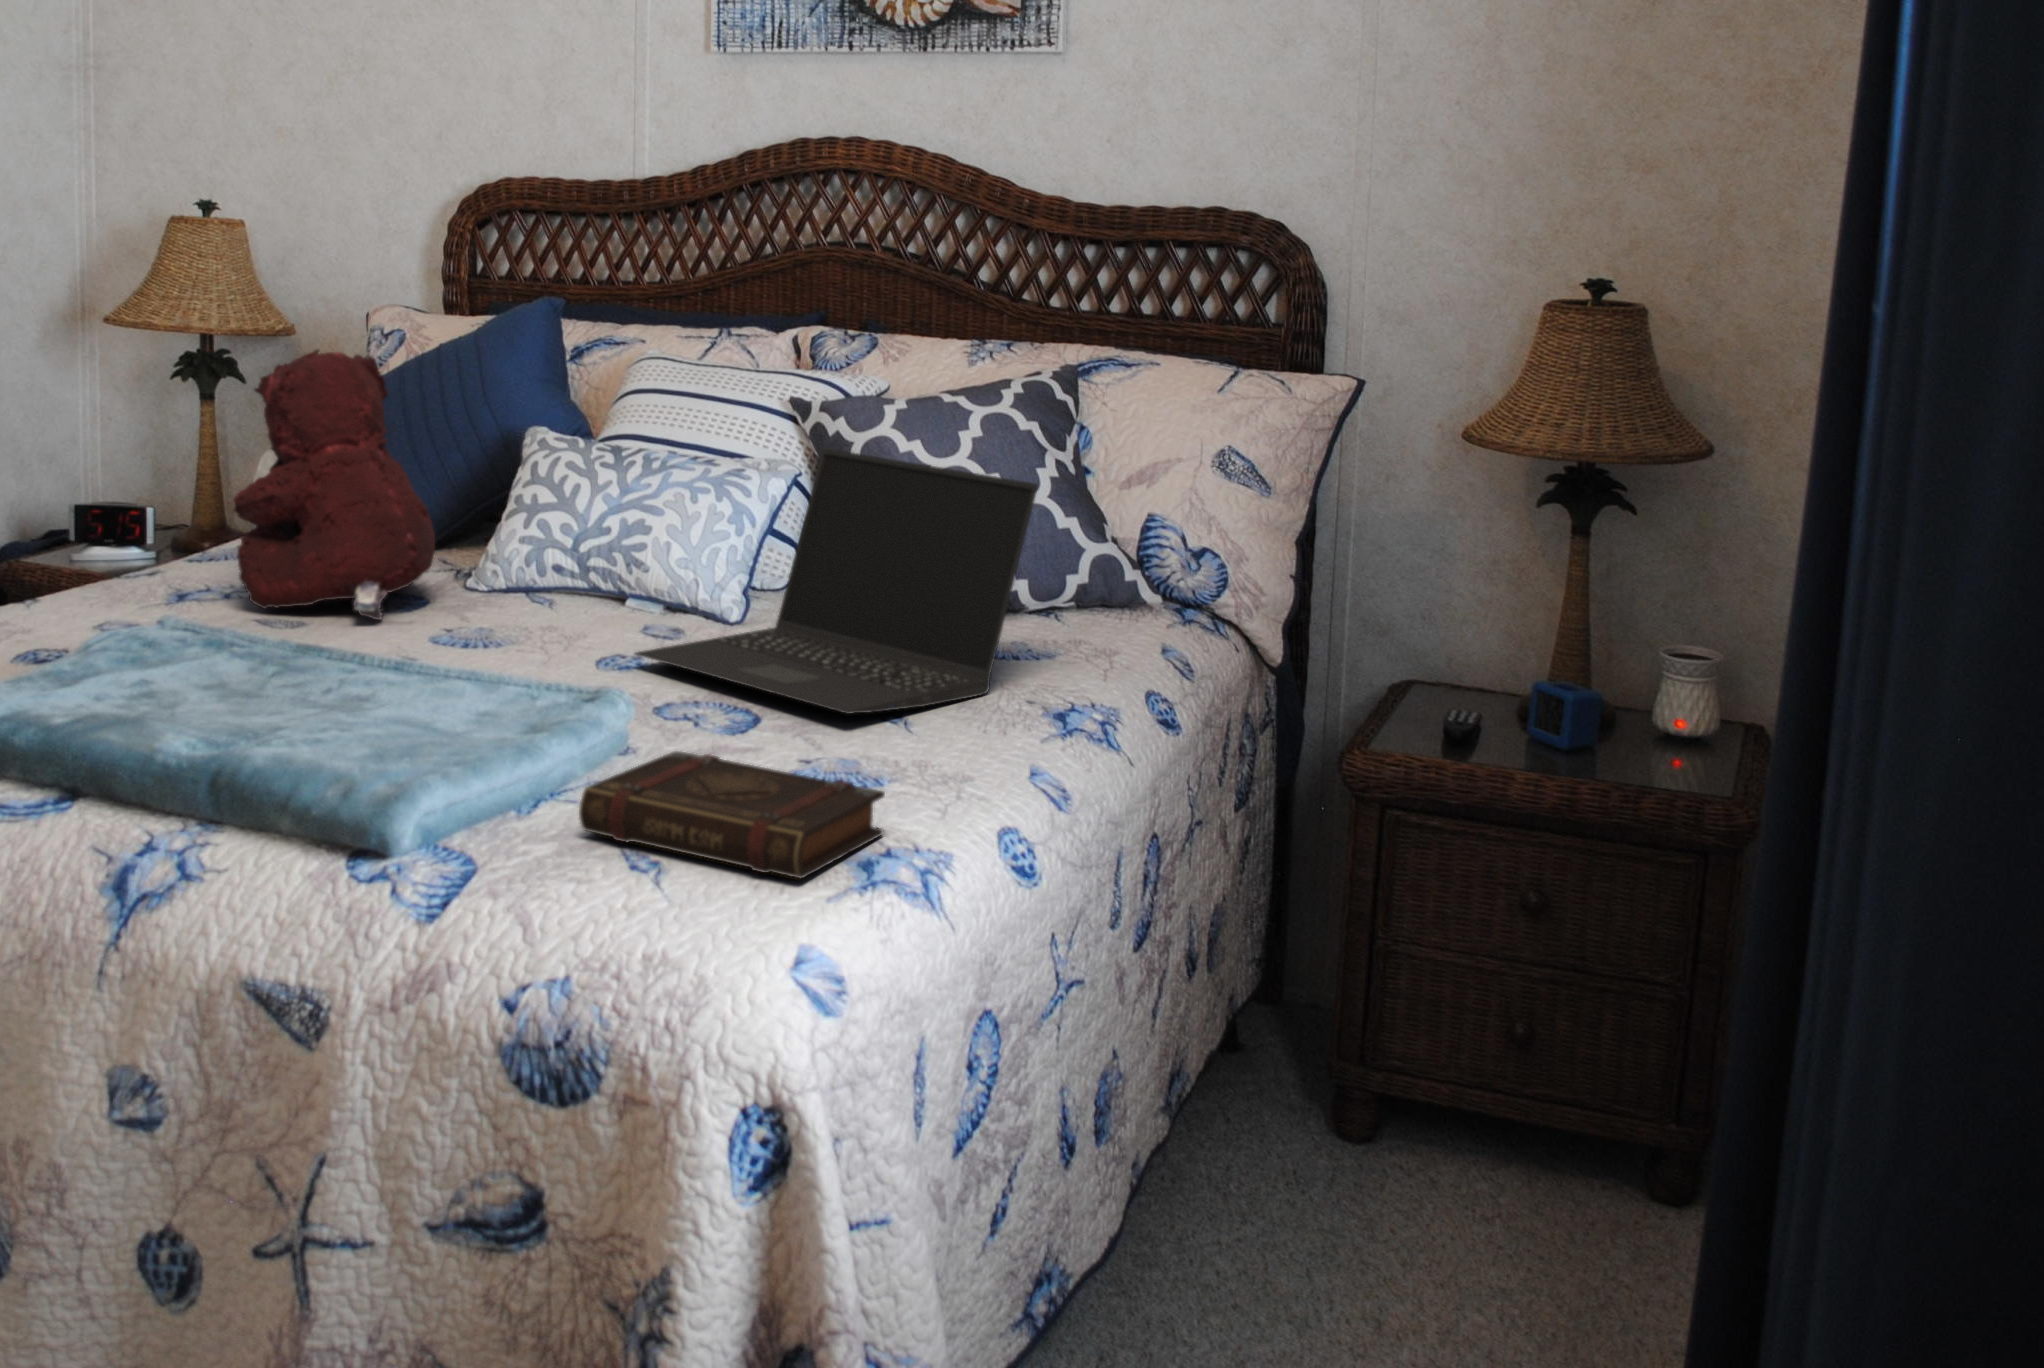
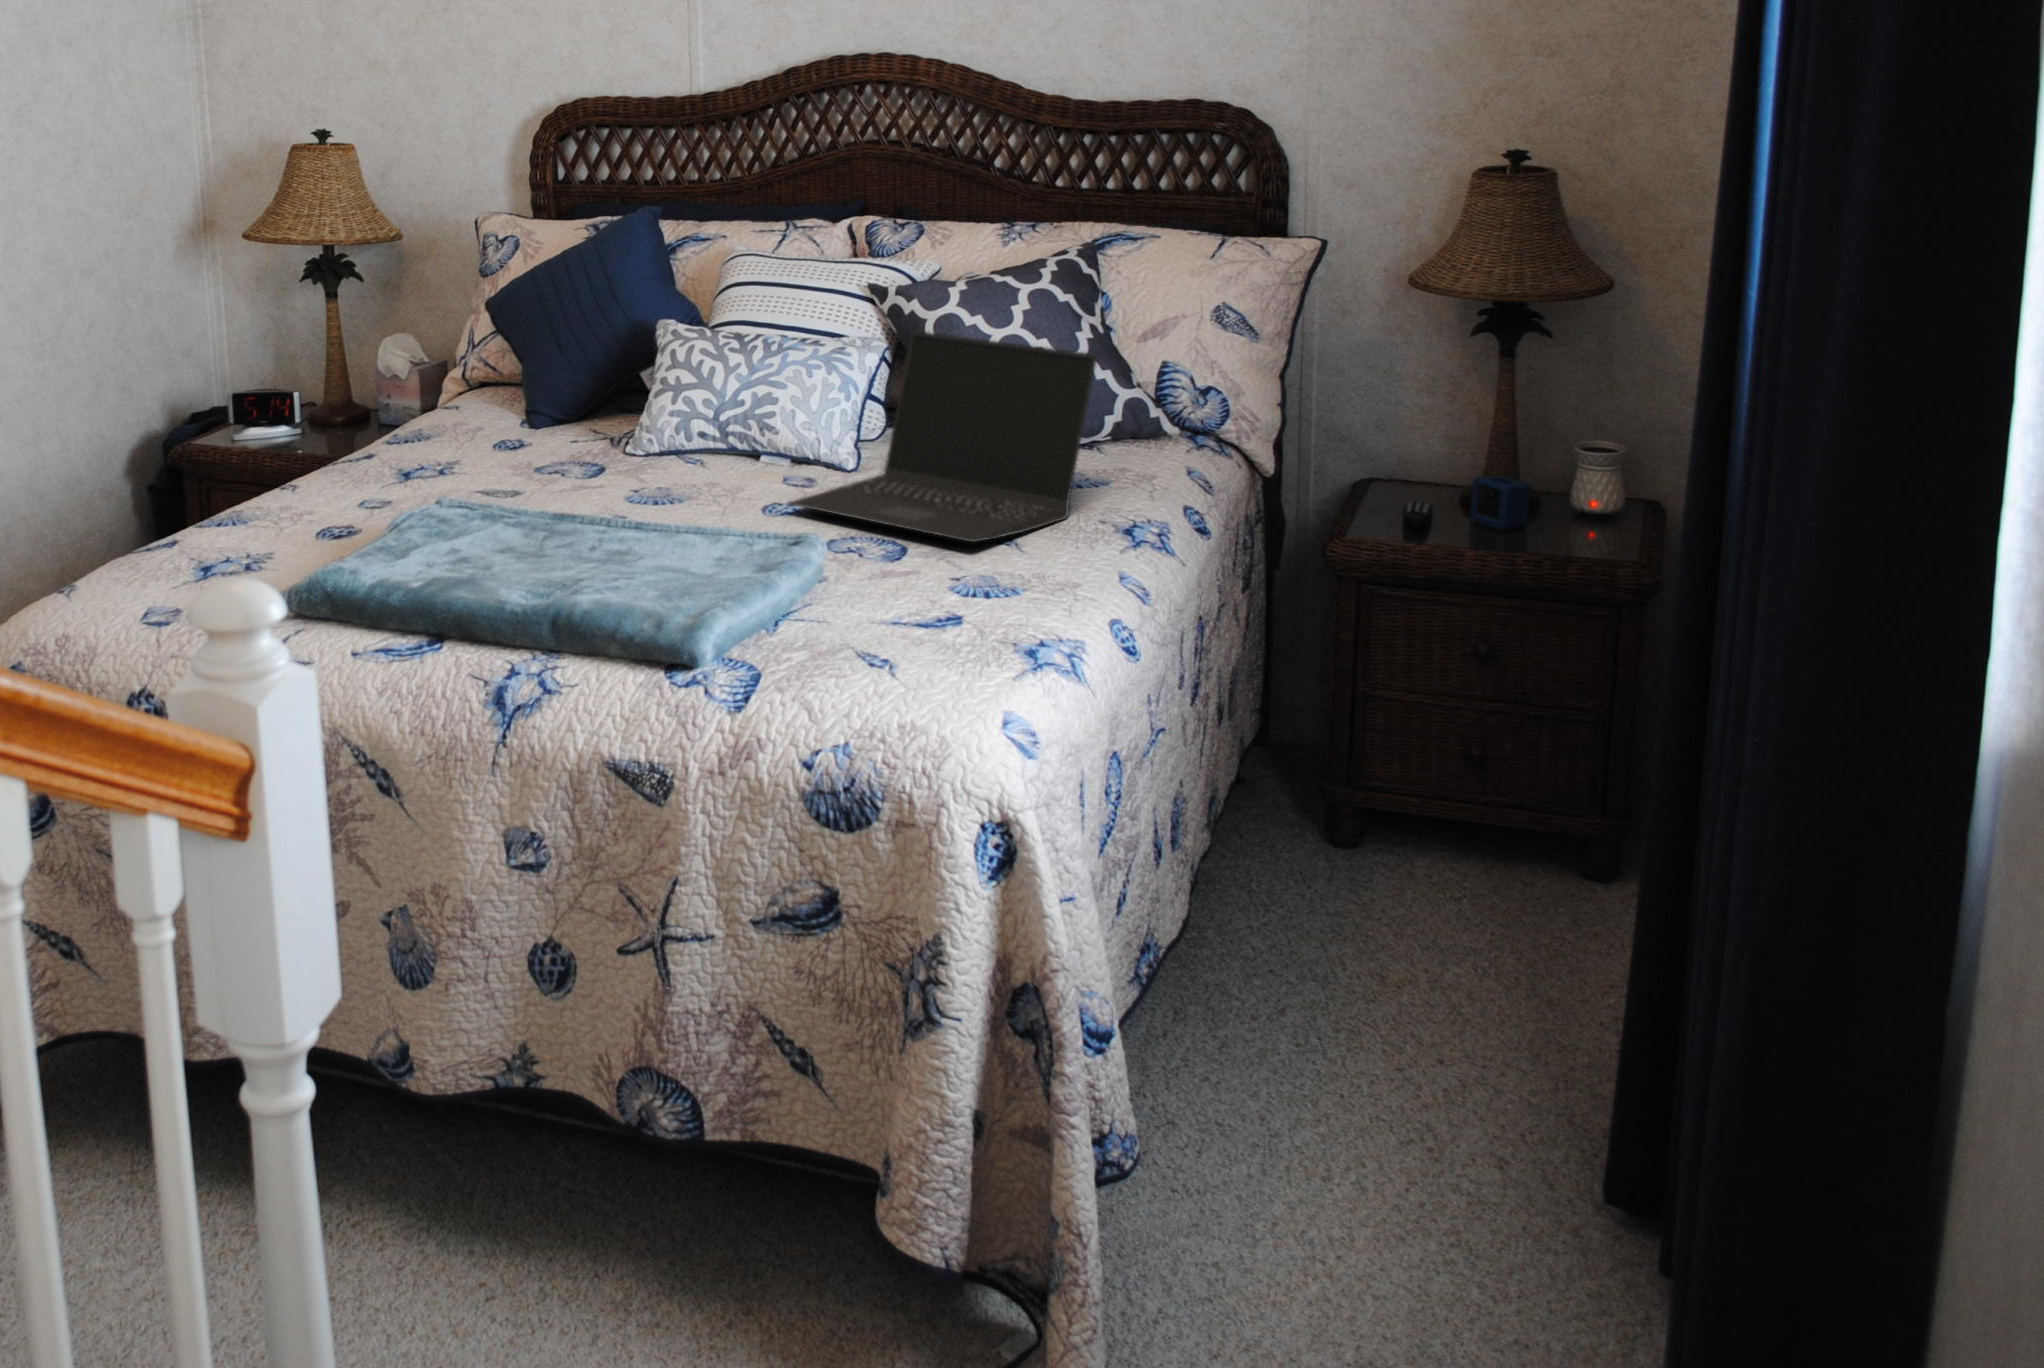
teddy bear: present [233,350,435,620] -> none [445,276,602,487]
book: present [579,751,885,878] -> none [814,580,1032,668]

